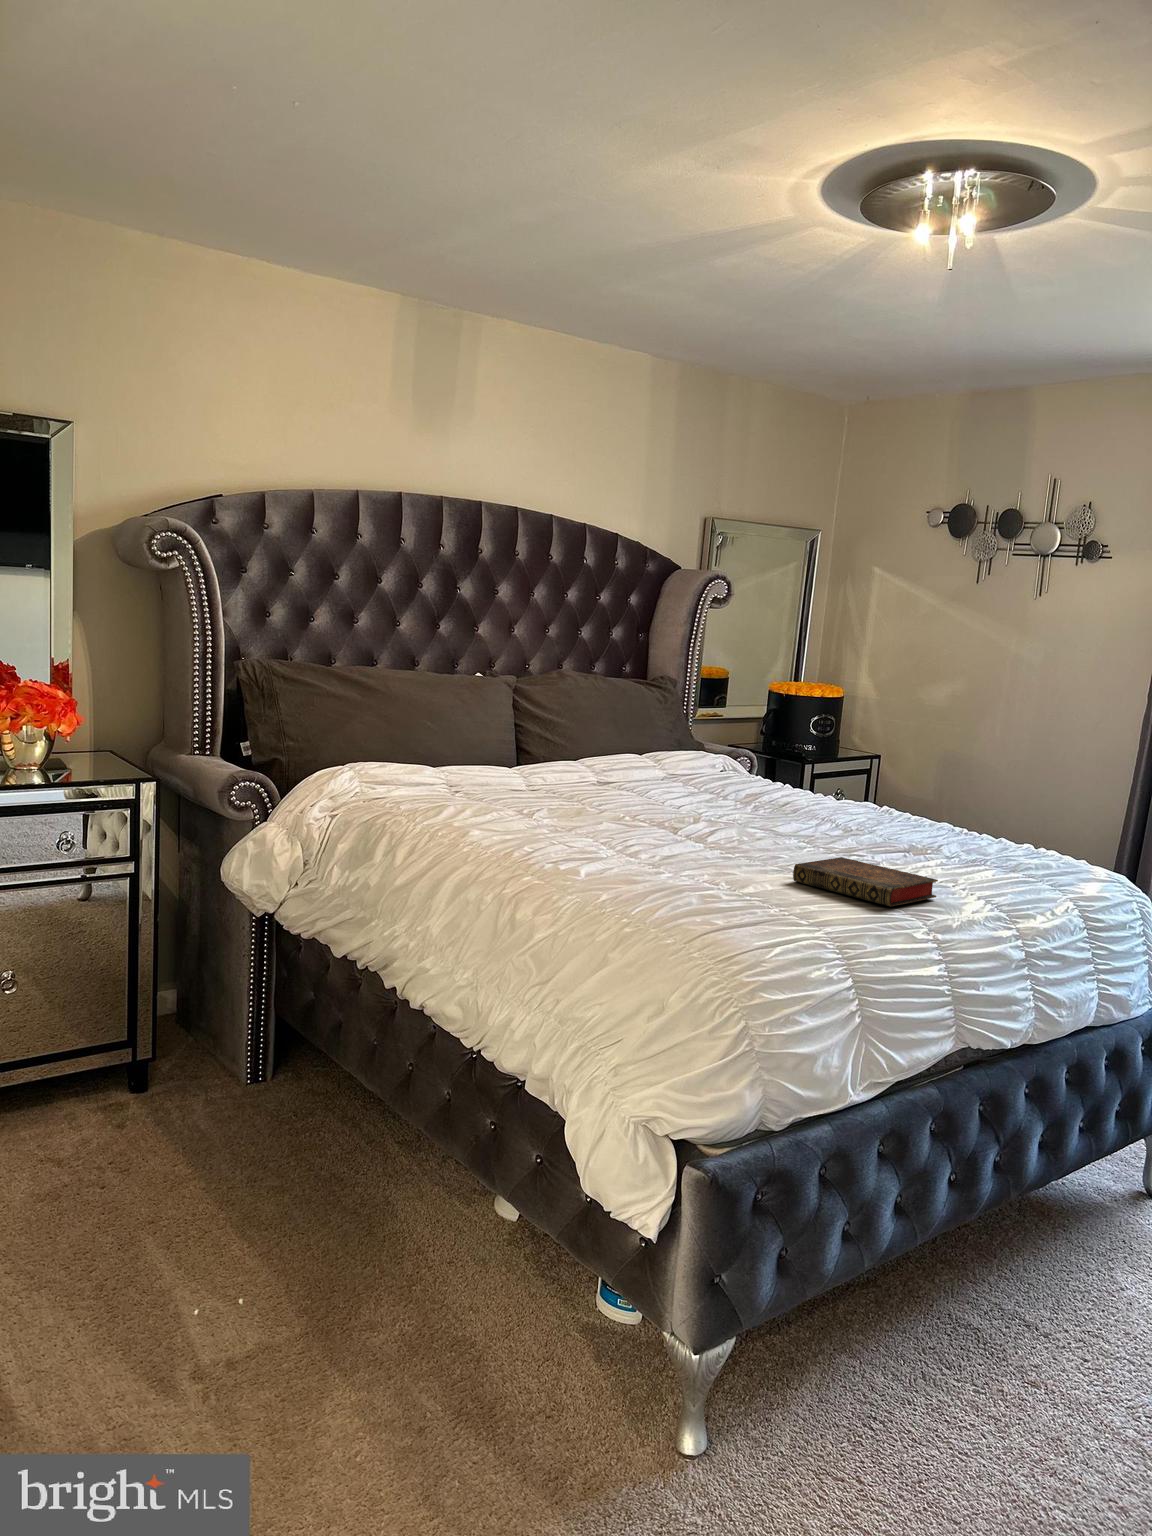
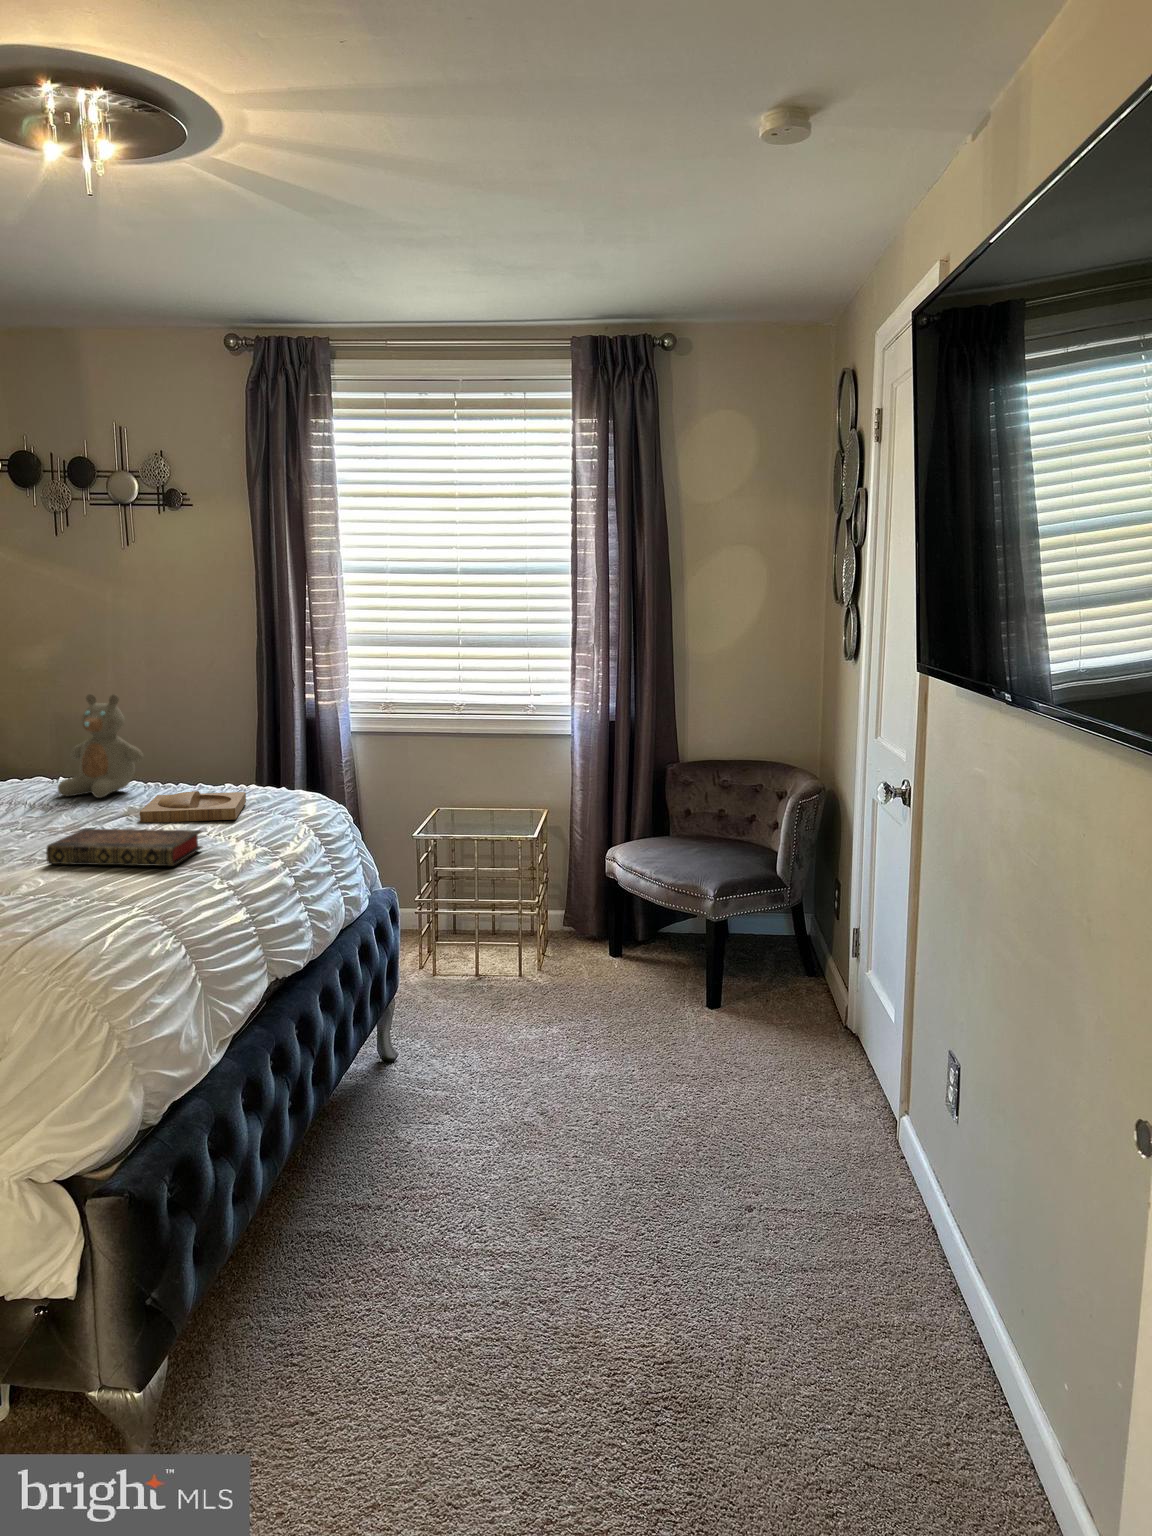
teddy bear: none [867,736,949,836] -> present [58,694,143,798]
tray: none [911,842,1032,879] -> present [140,791,246,822]

